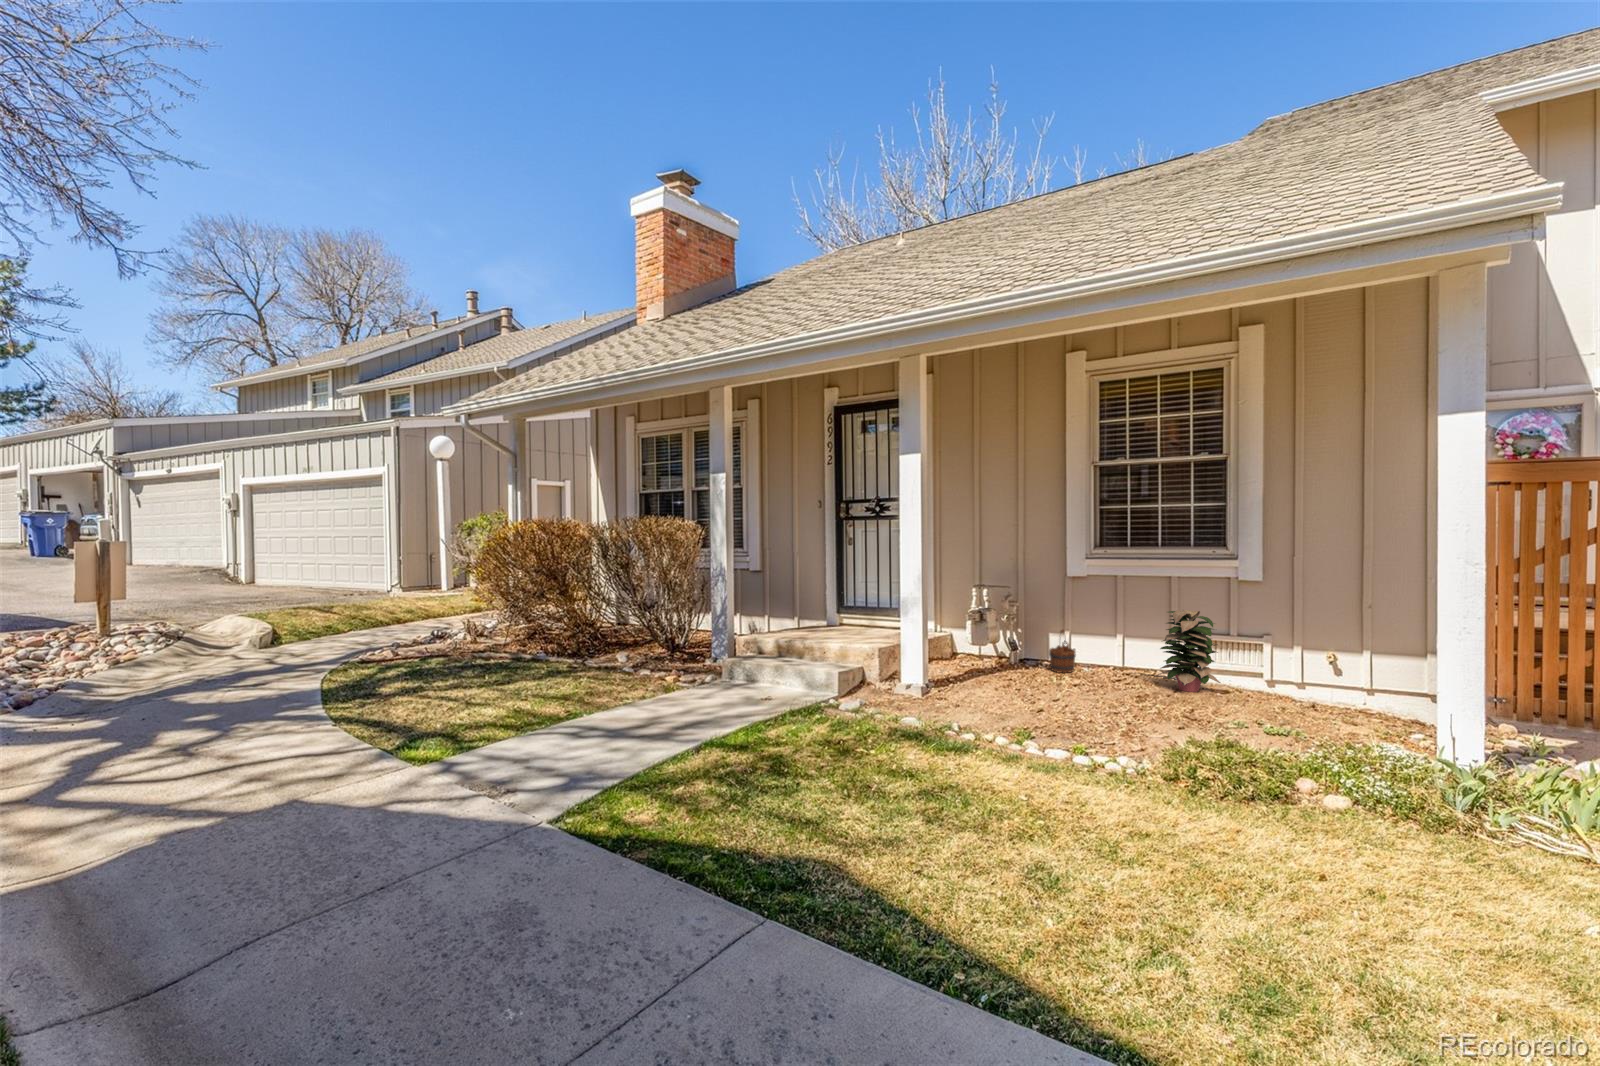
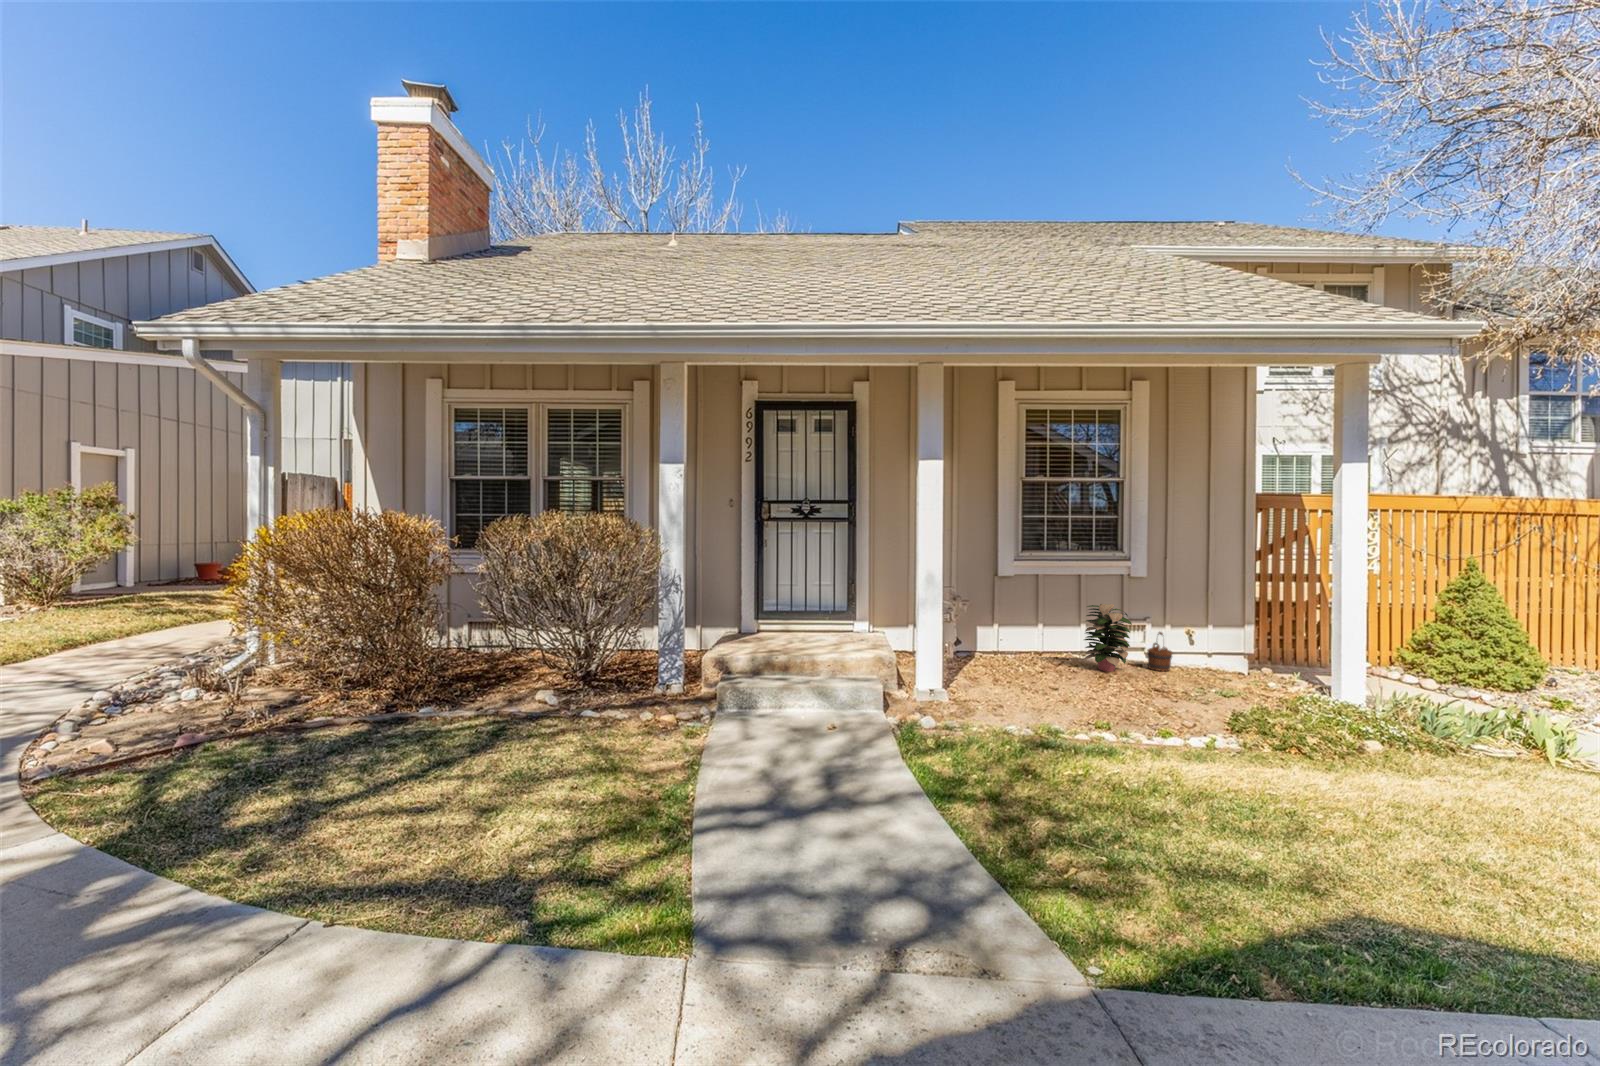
wooden bucket: present [1049,629,1076,673] -> present [1147,632,1172,672]

